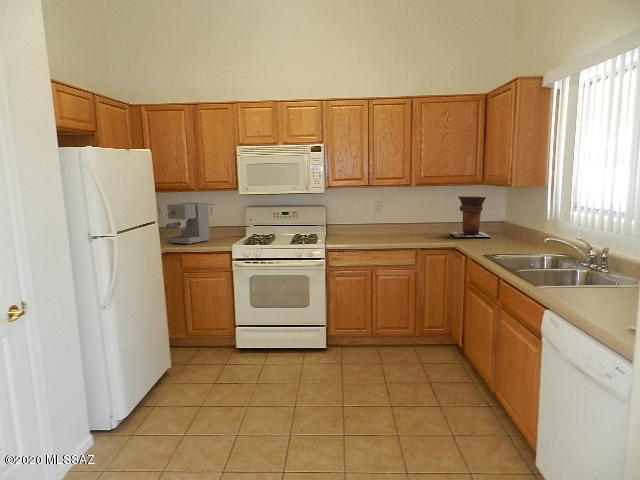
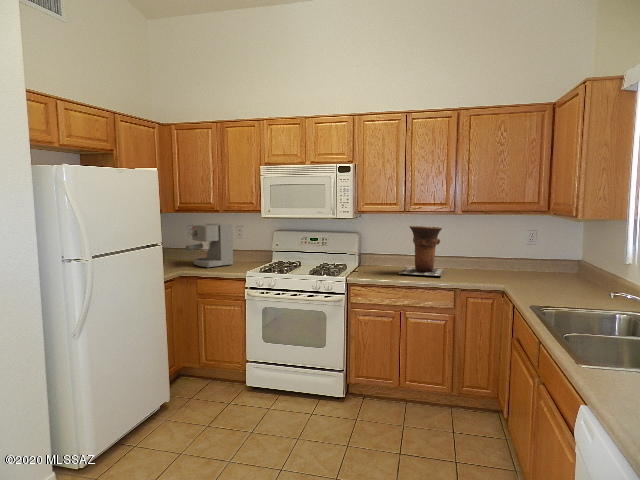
vase: present [450,196,490,237] -> present [399,226,445,276]

